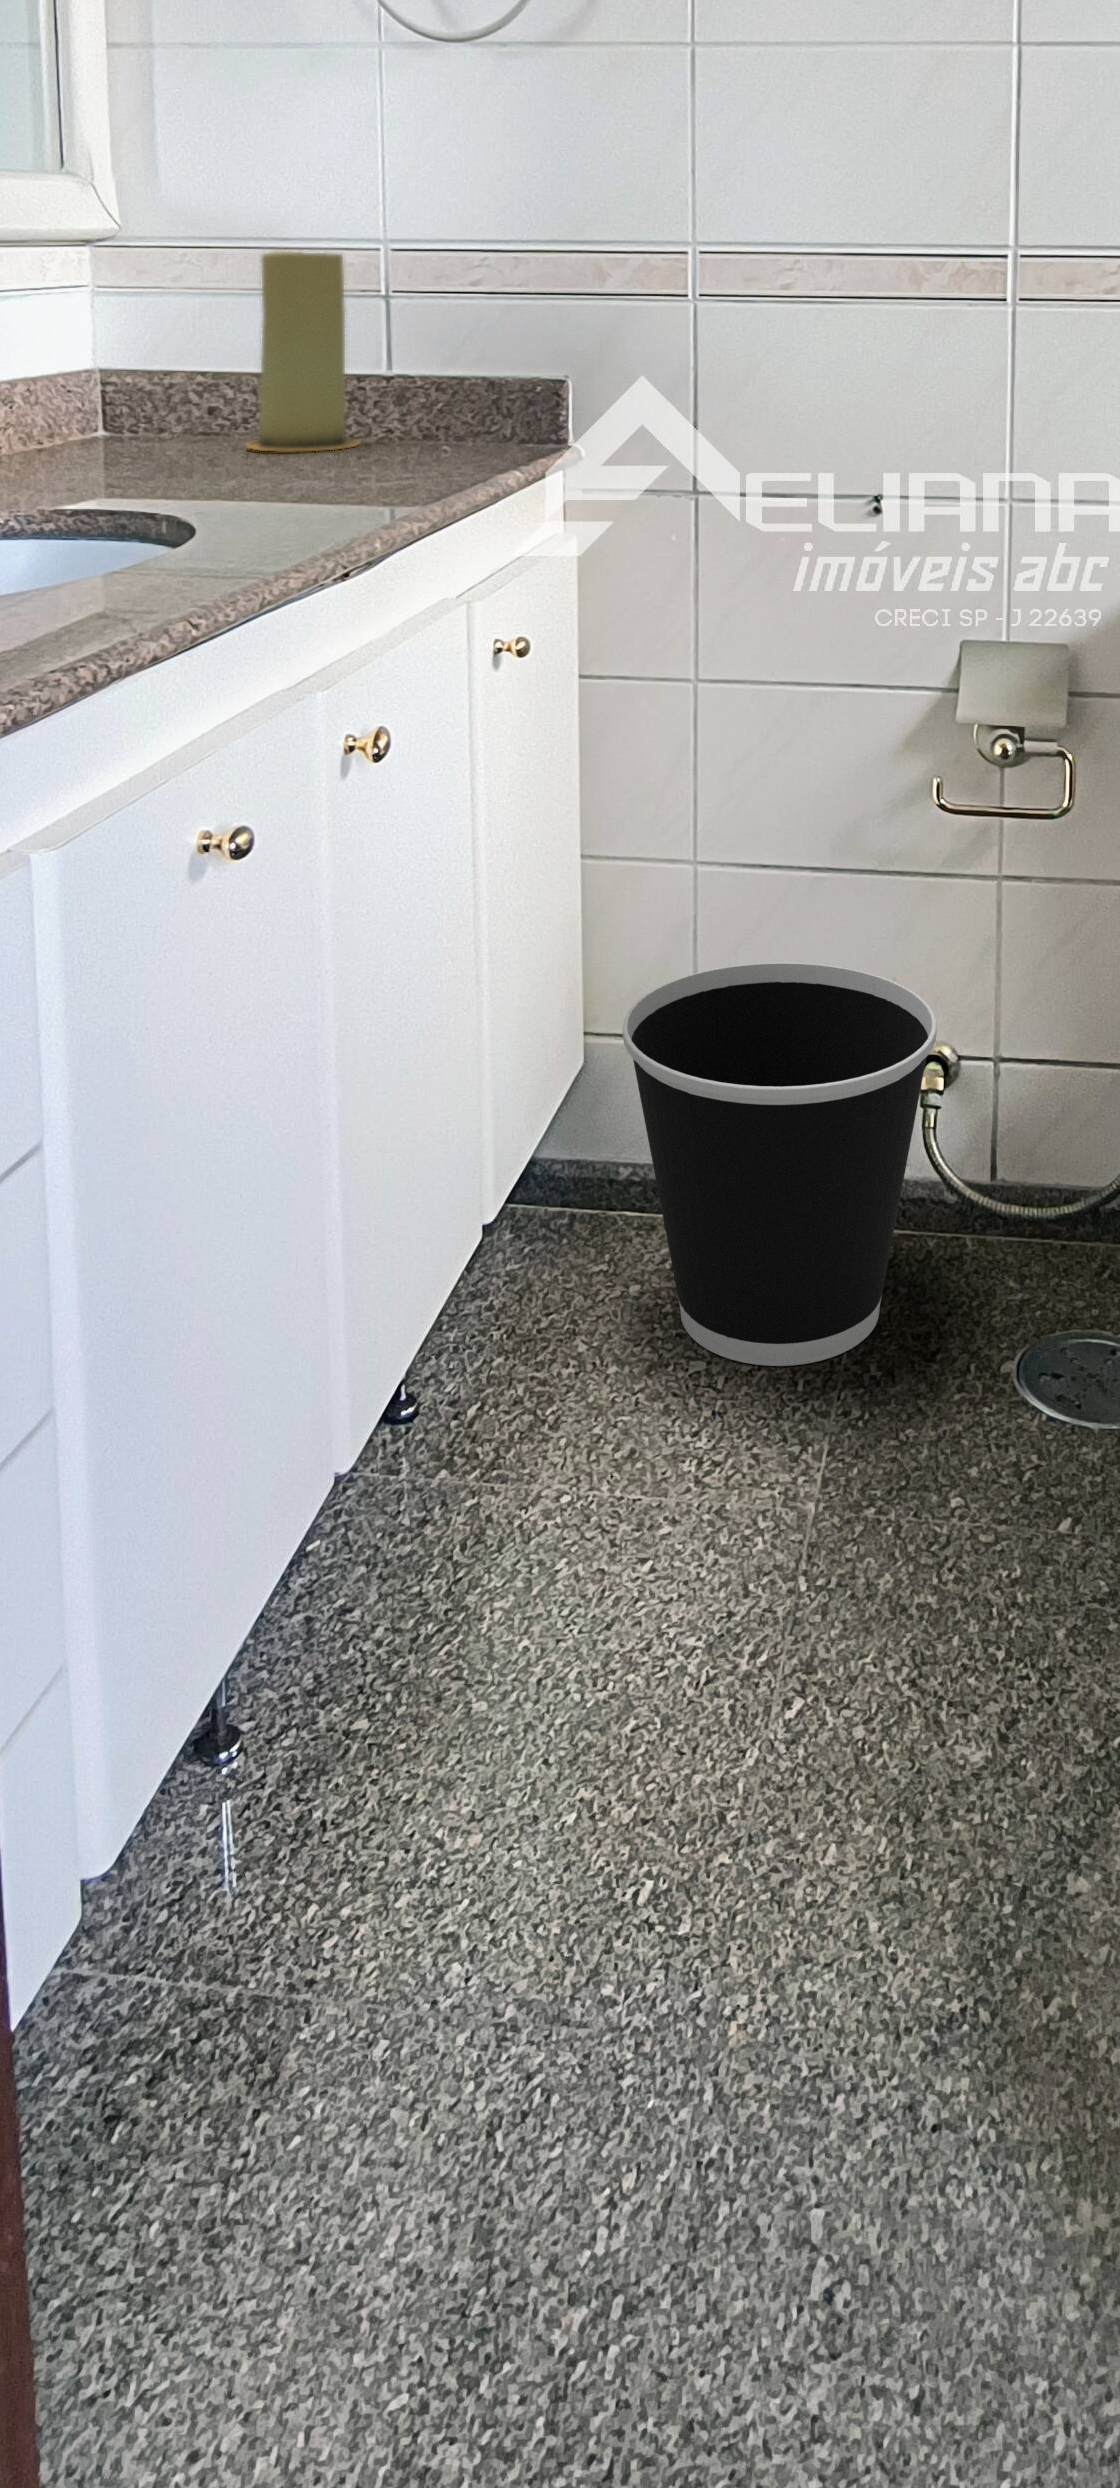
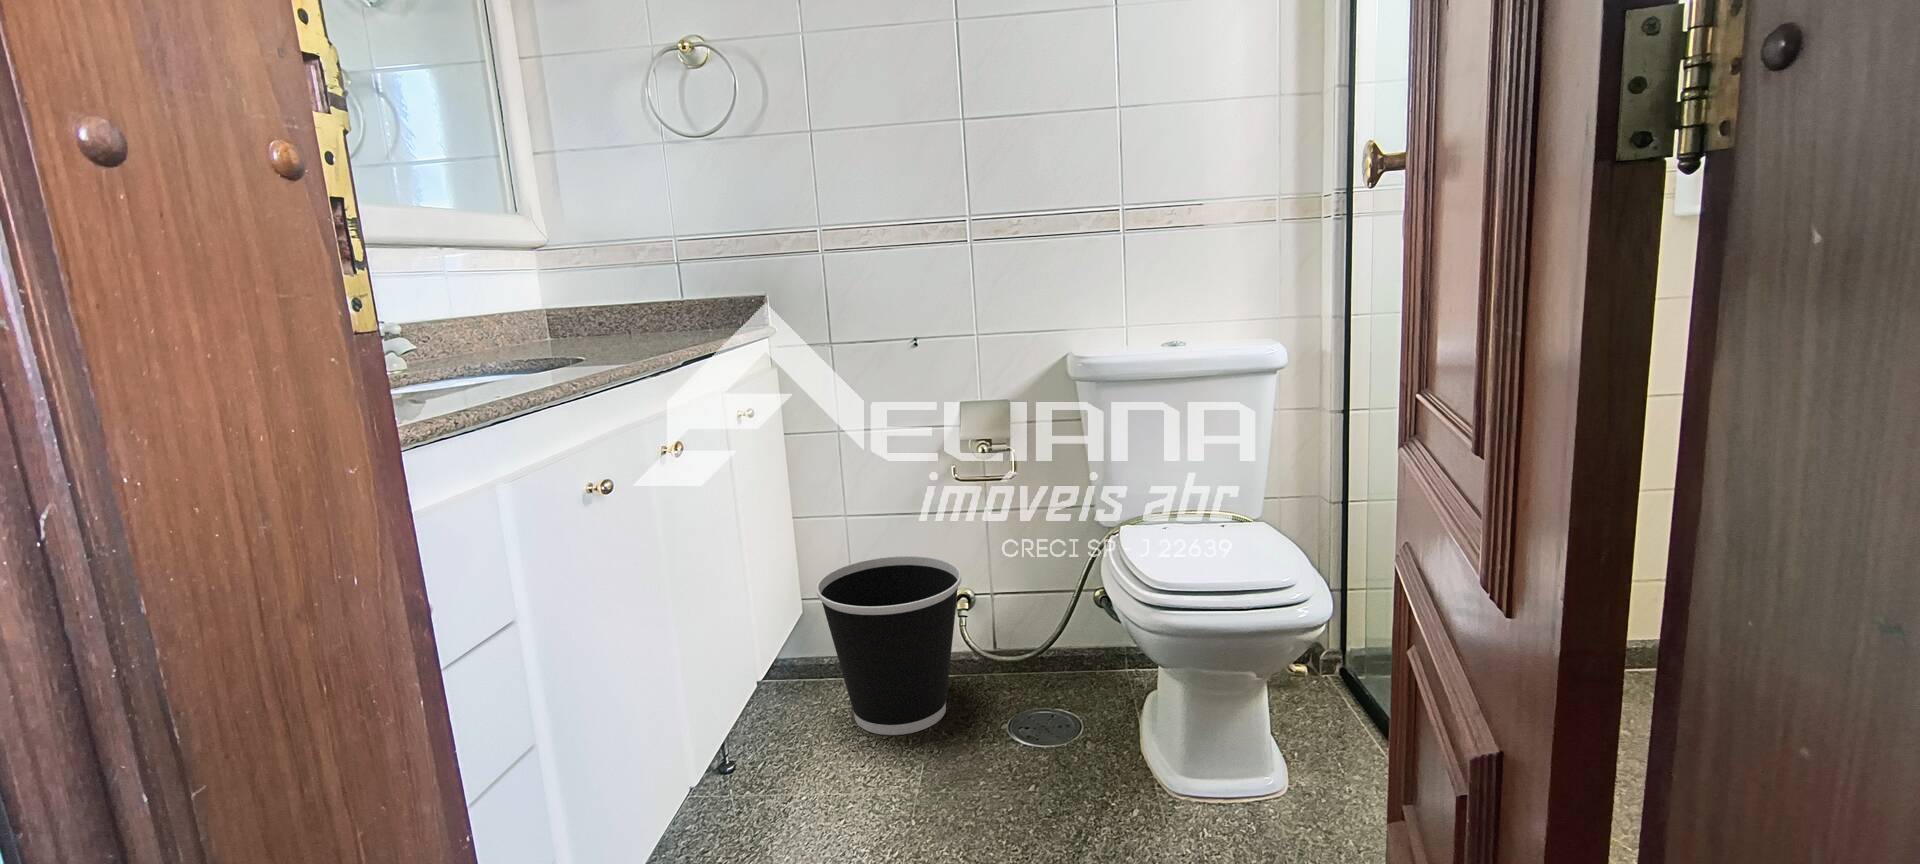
candle: present [247,251,359,452] -> none [615,241,672,337]

